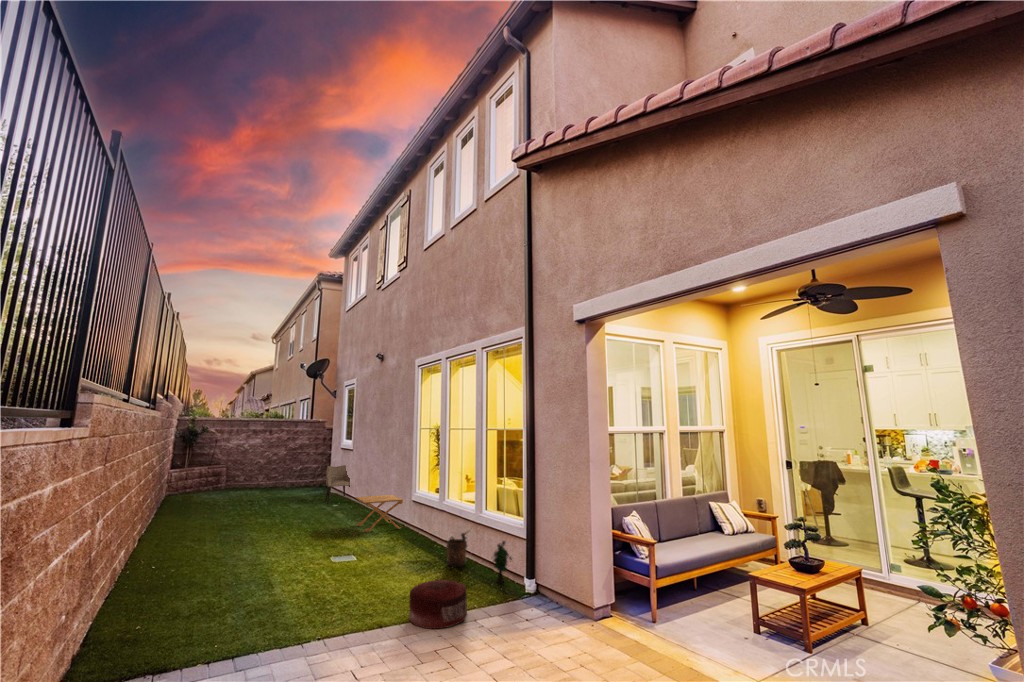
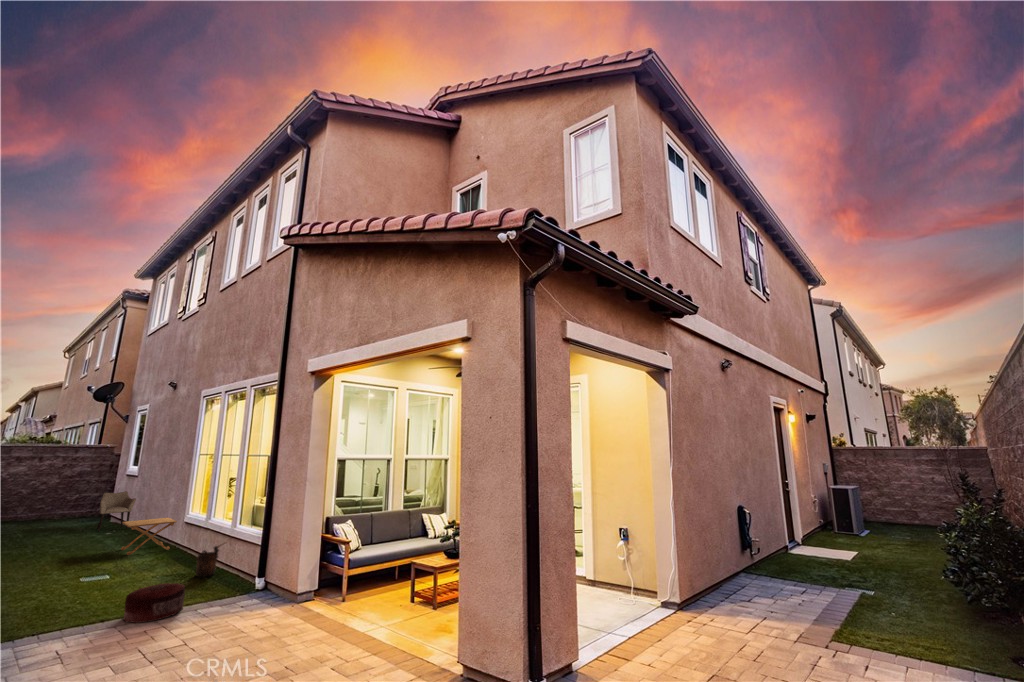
decorative plant: present [492,541,512,583] -> none [230,549,251,585]

